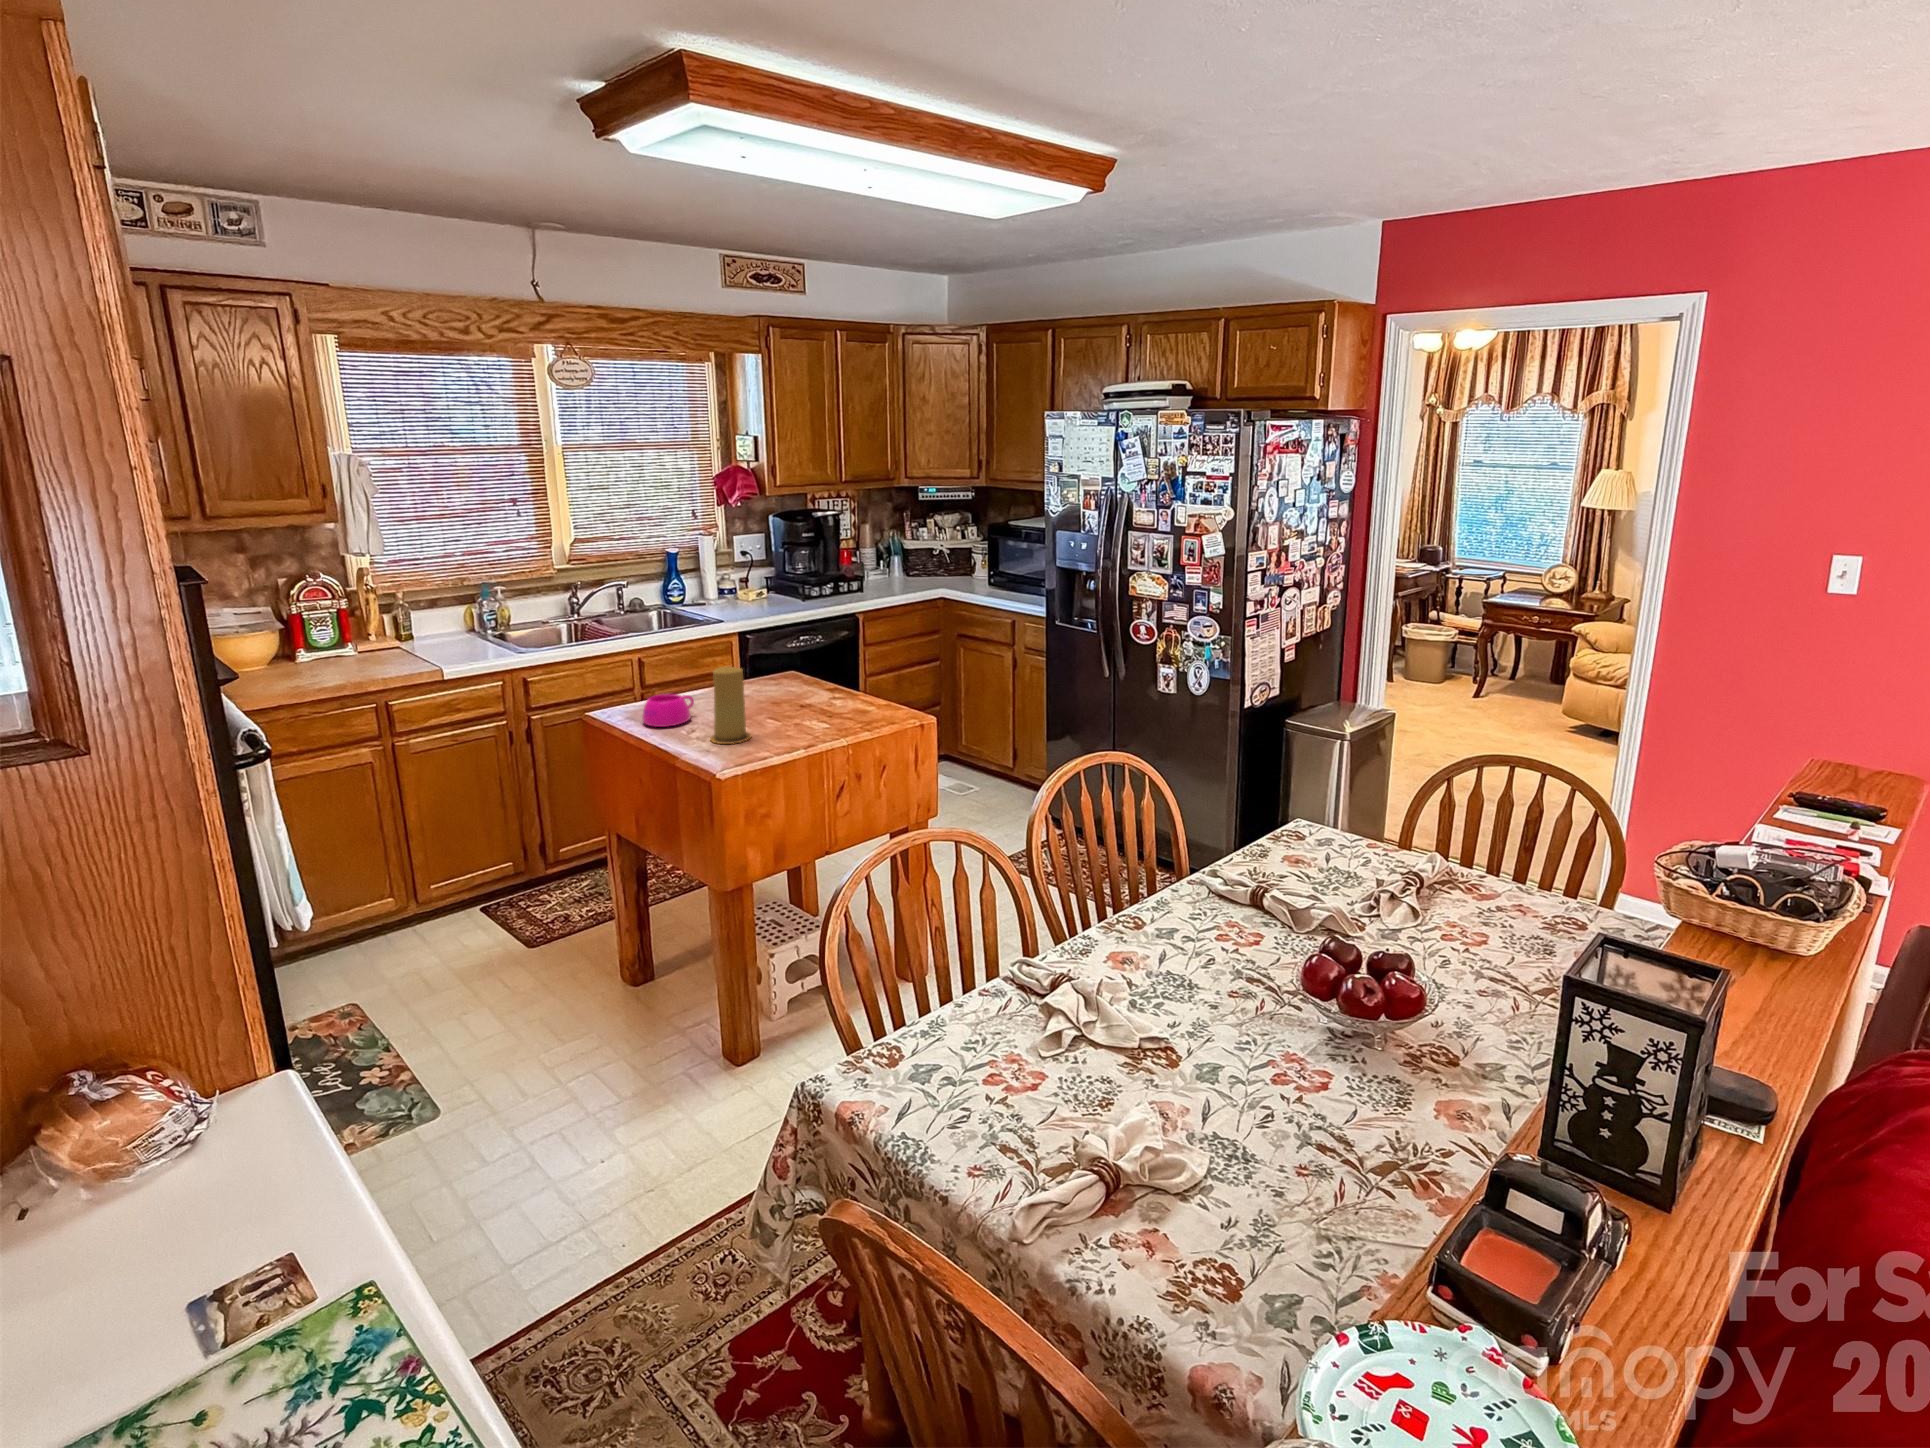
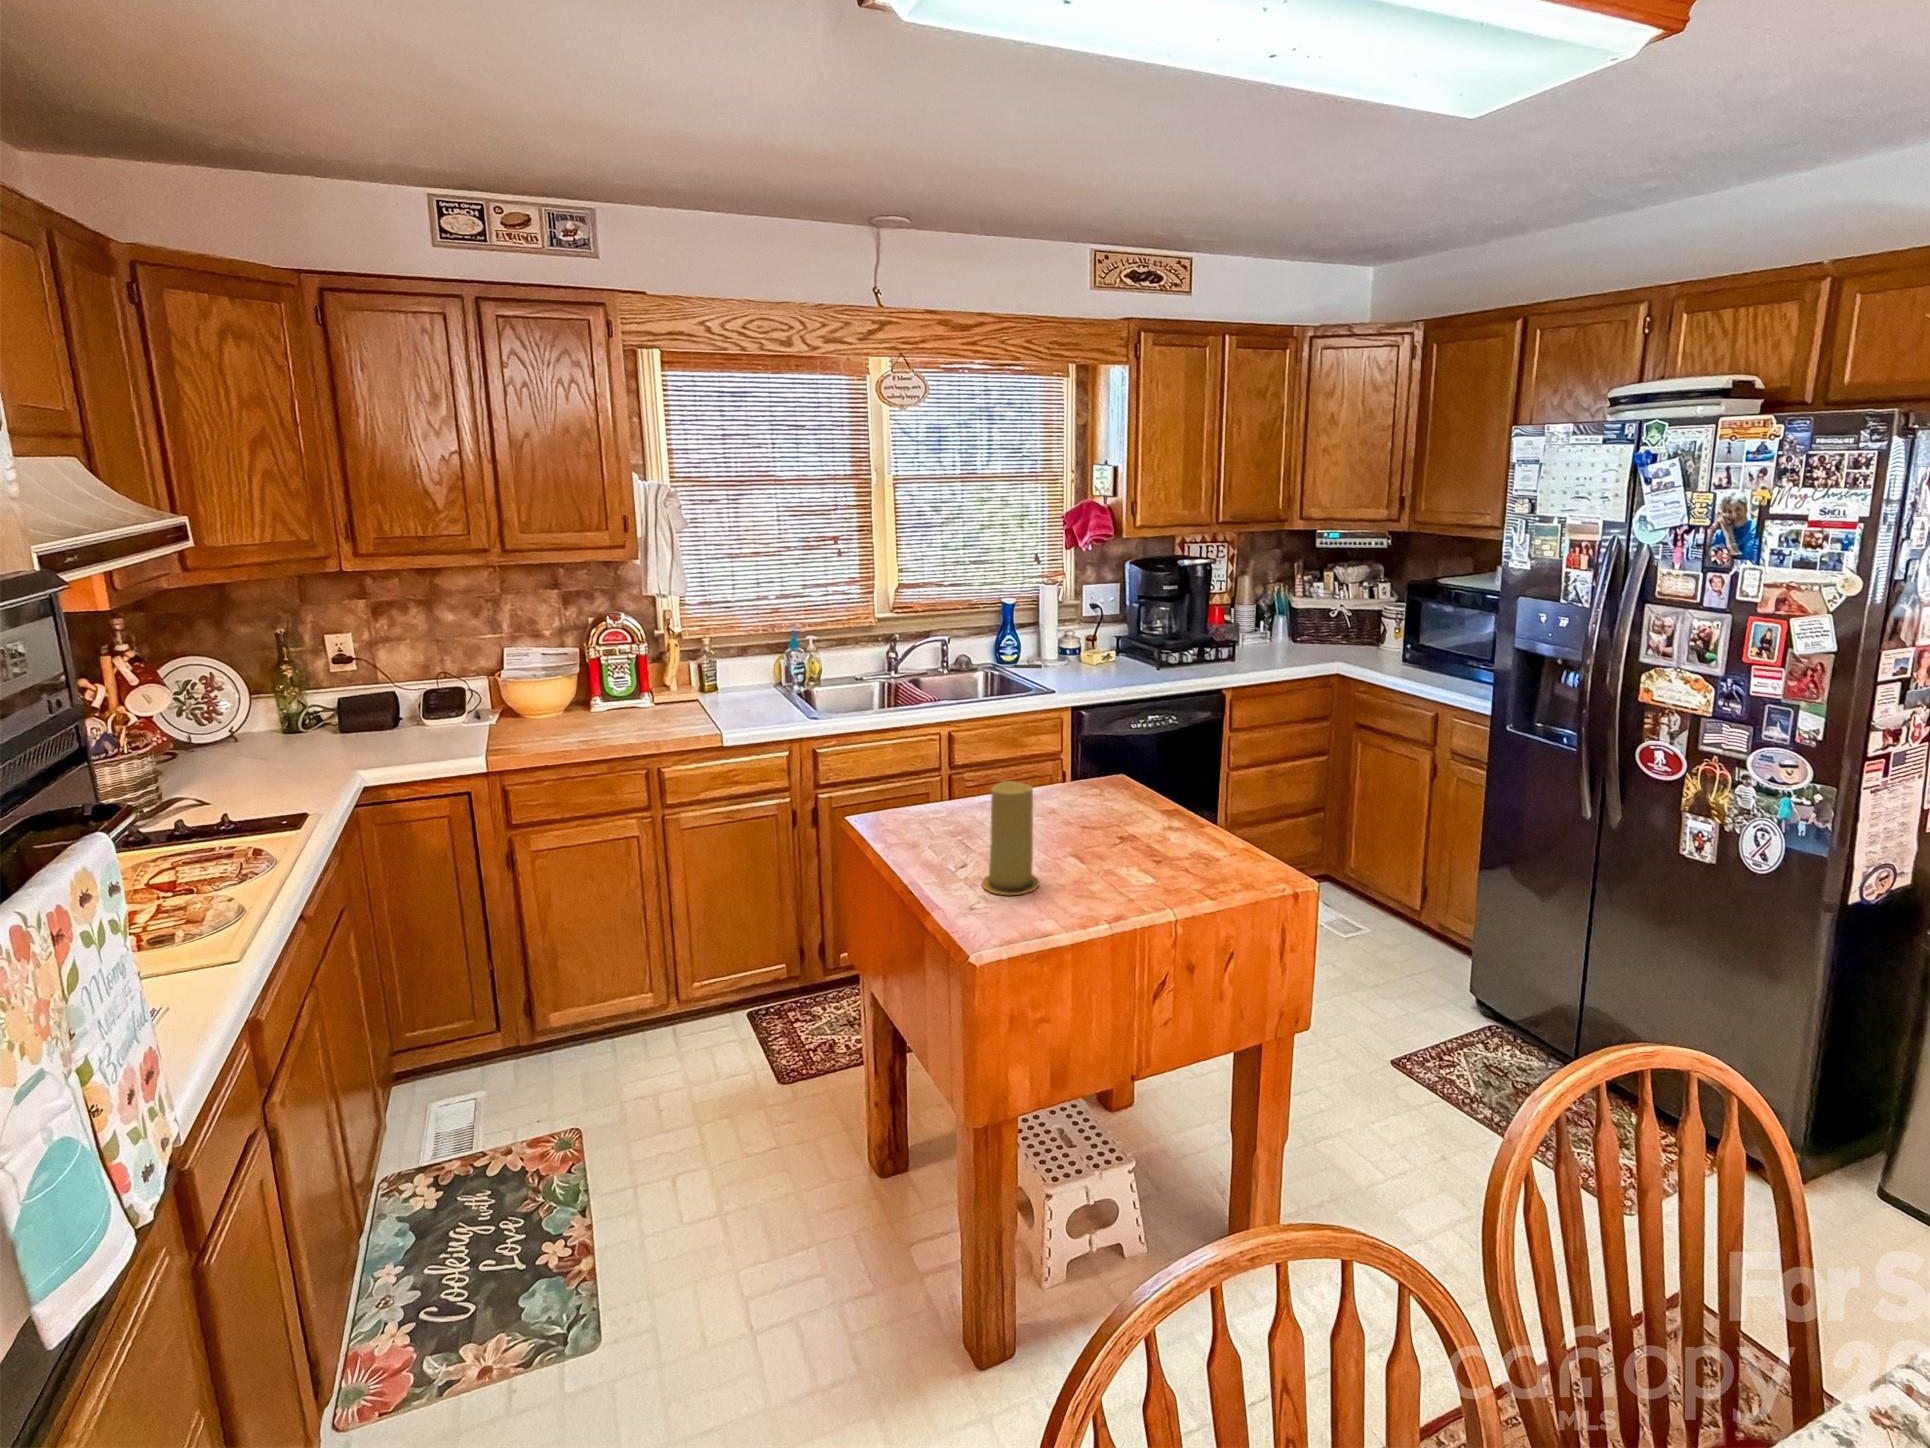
bowl: present [642,694,694,727] -> none [906,803,977,851]

